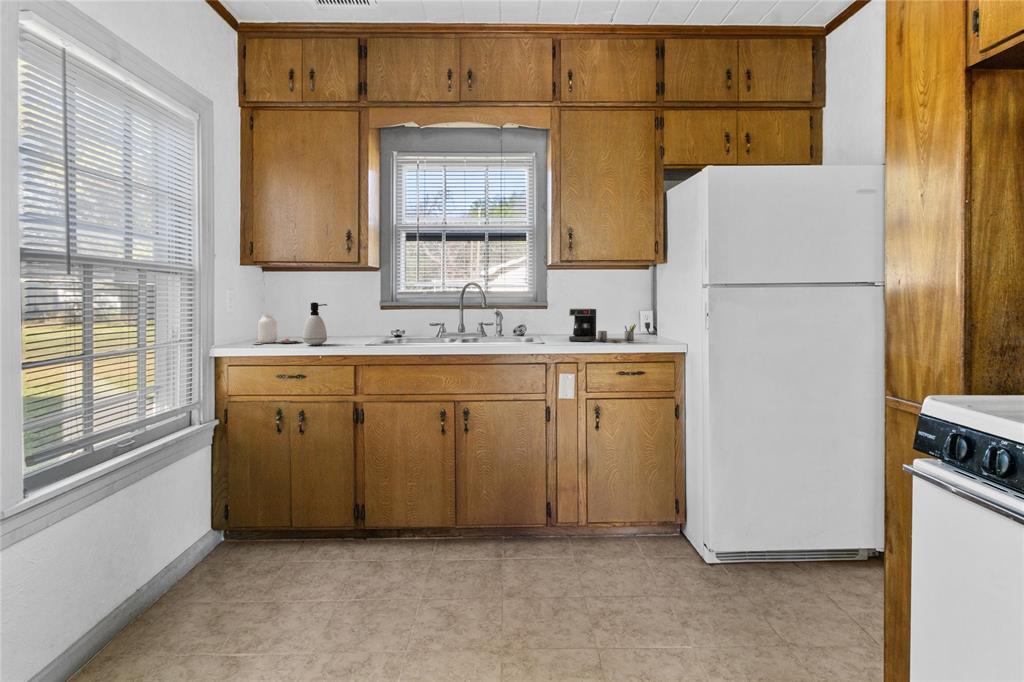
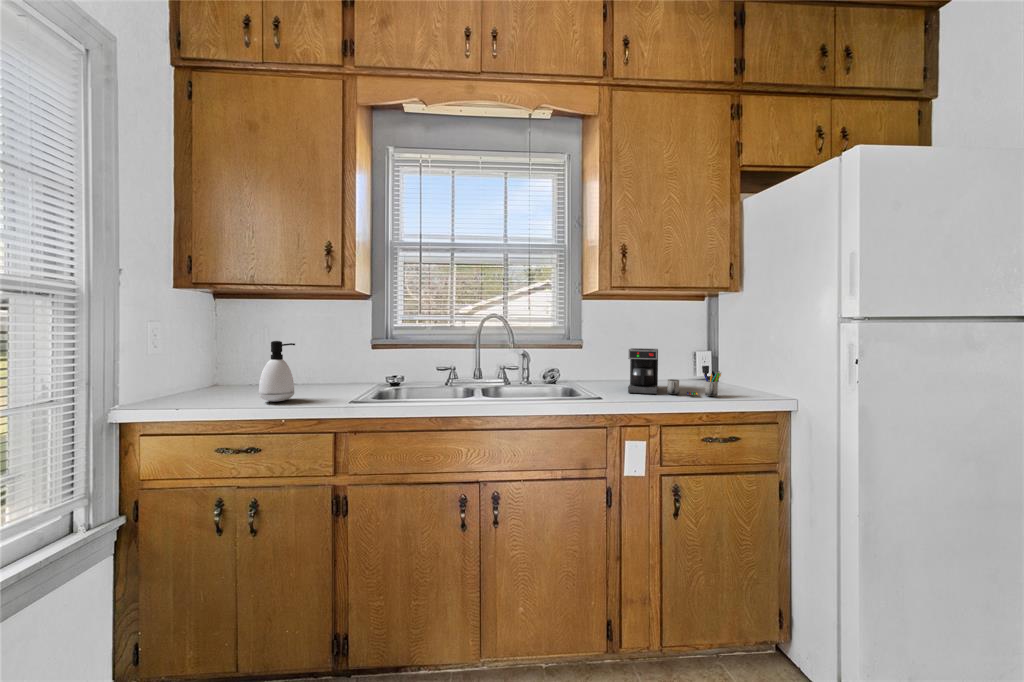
jar: present [254,315,301,343] -> none [184,356,260,398]

